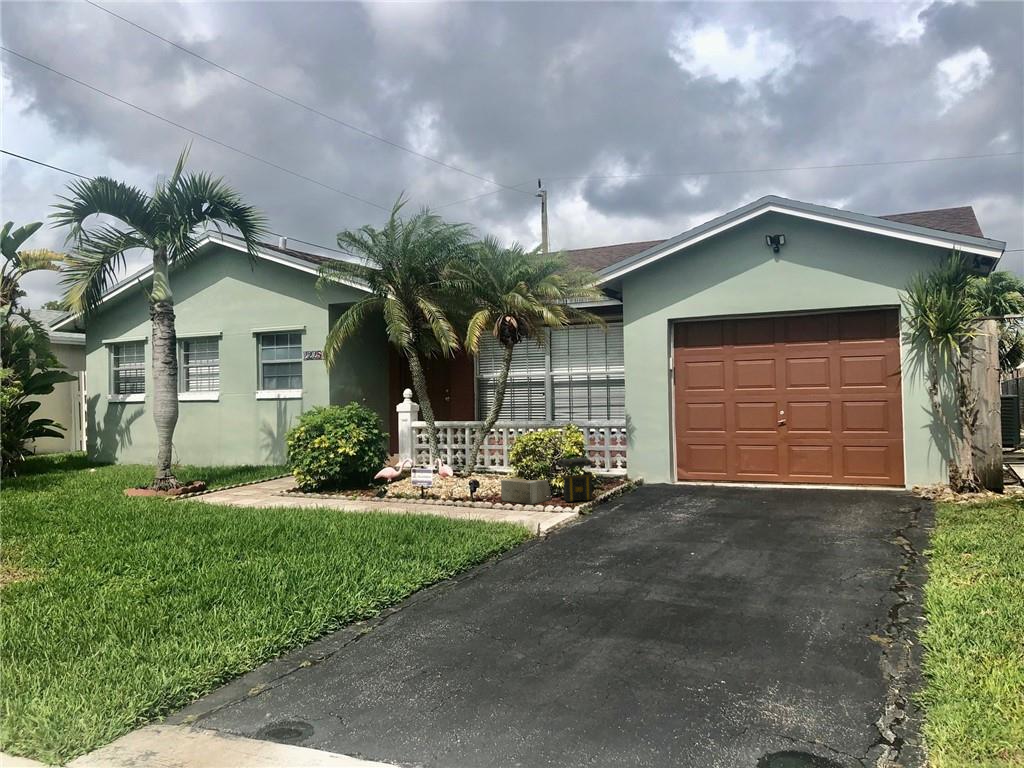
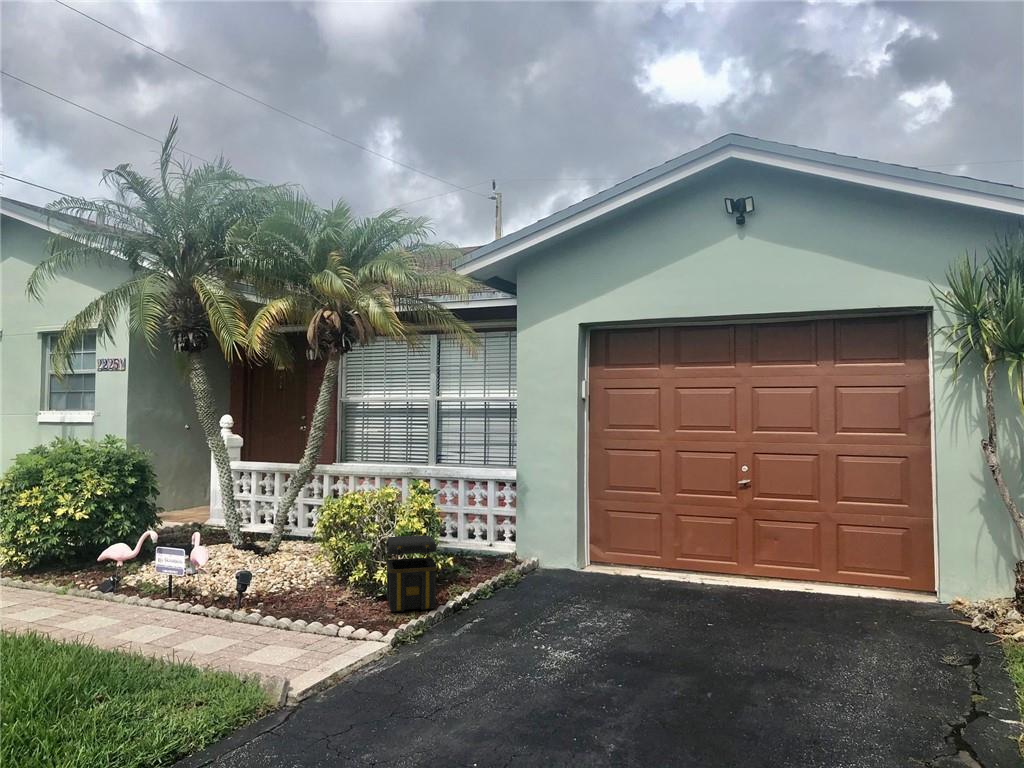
cardboard box: present [501,478,551,504] -> none [294,563,372,615]

